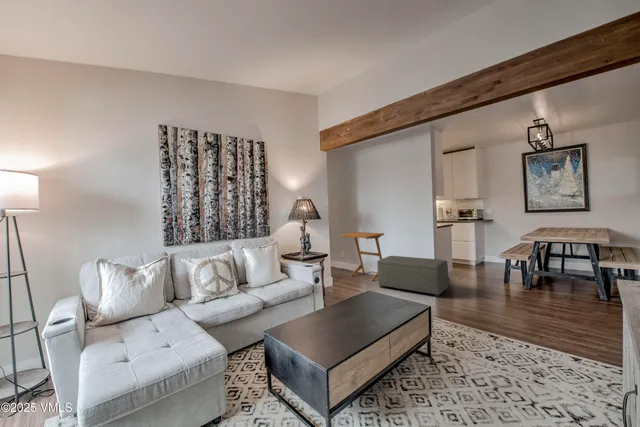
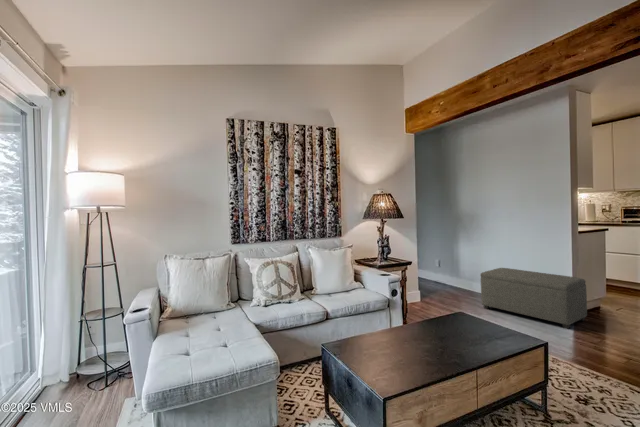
side table: present [340,232,384,281] -> none [433,235,495,299]

